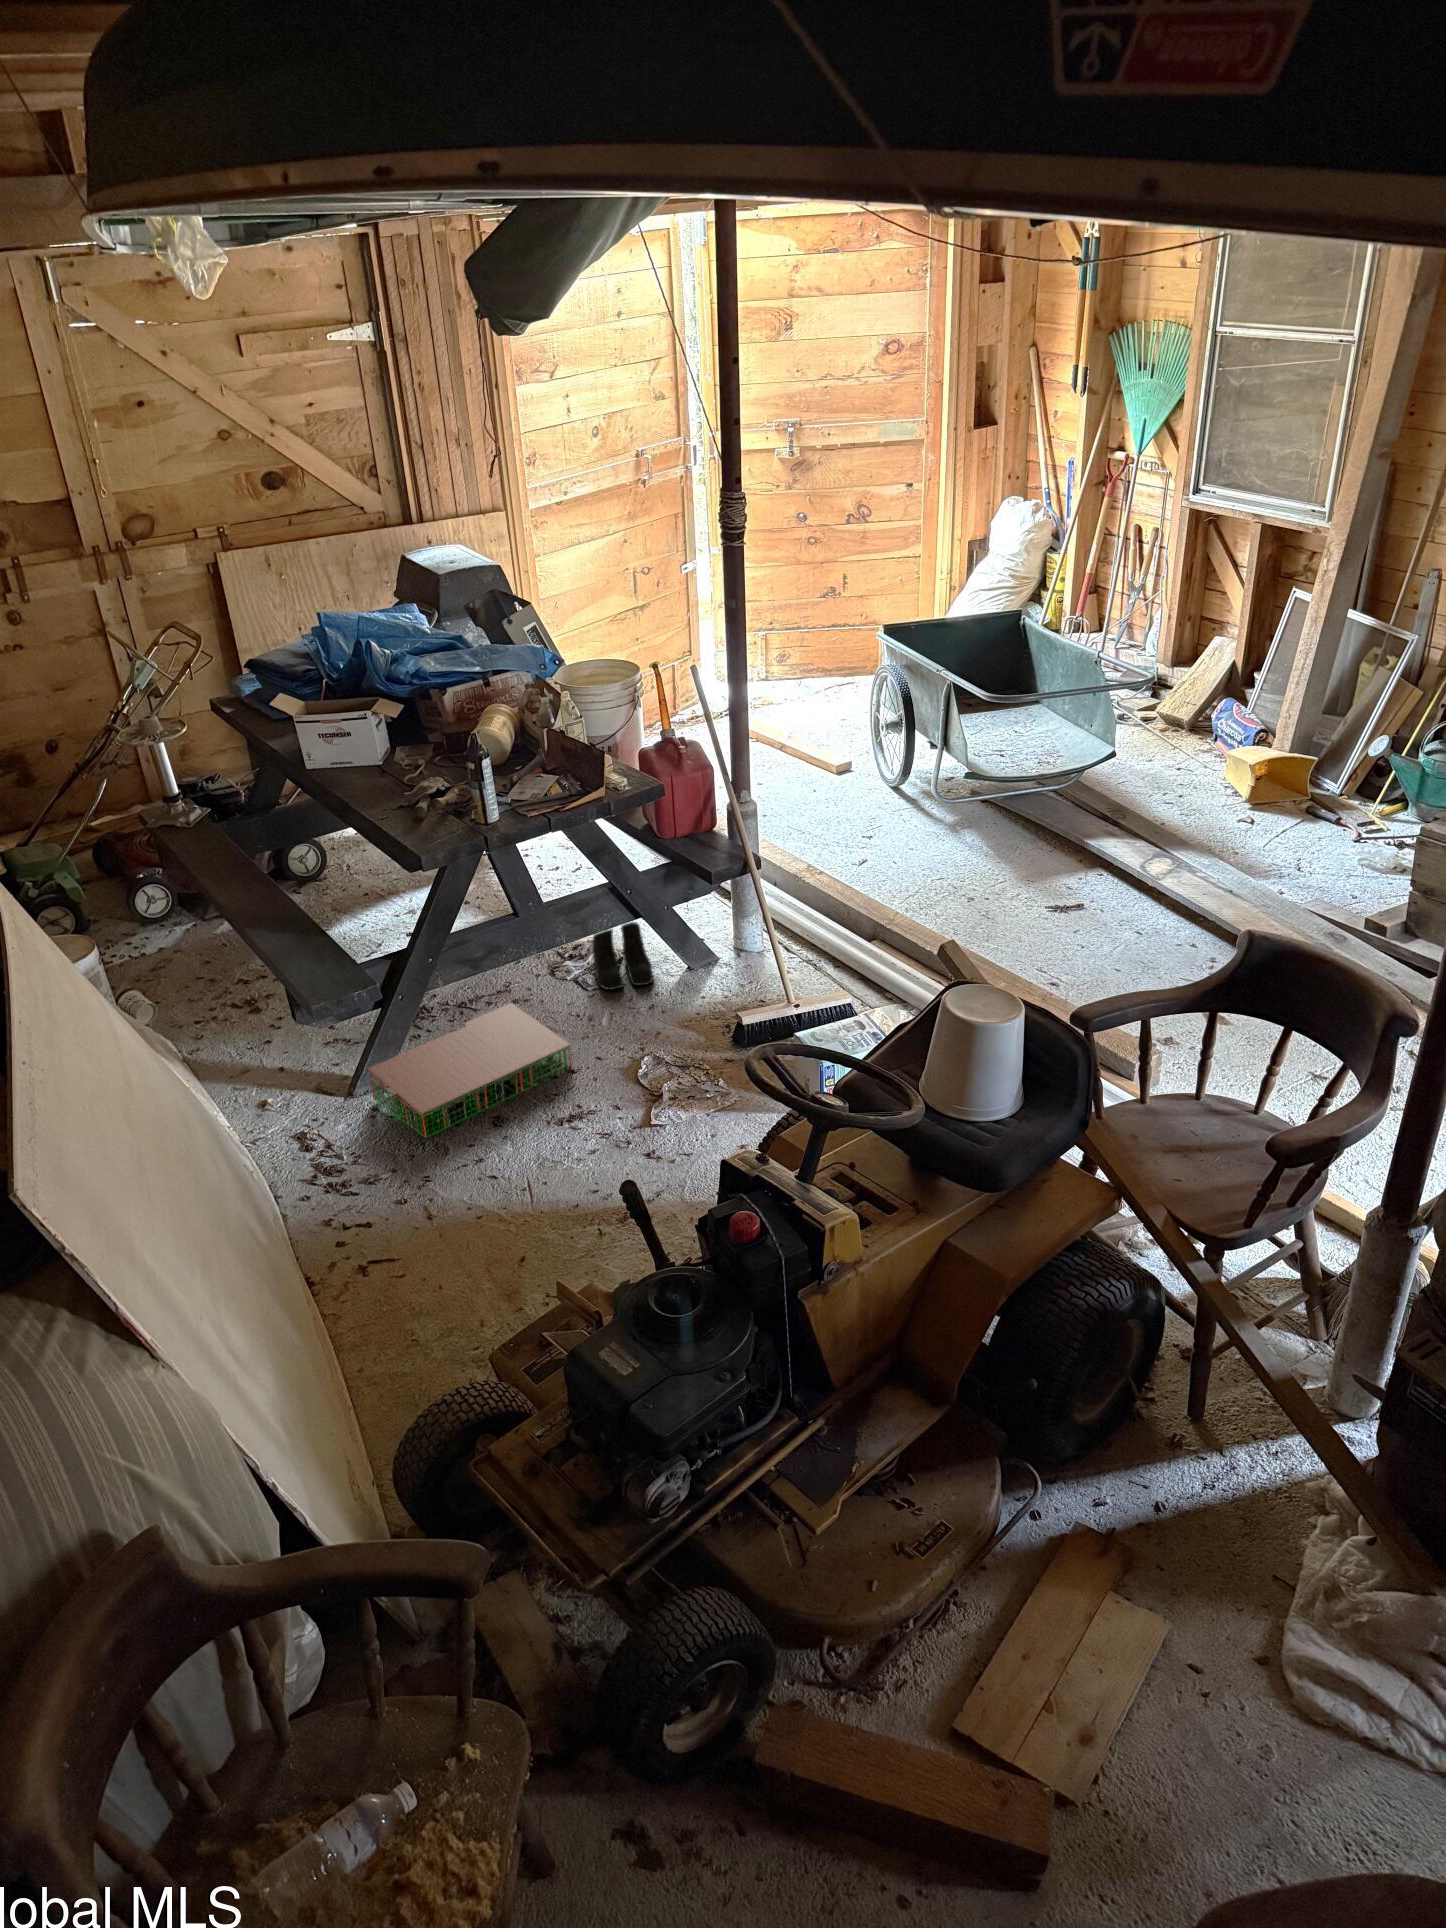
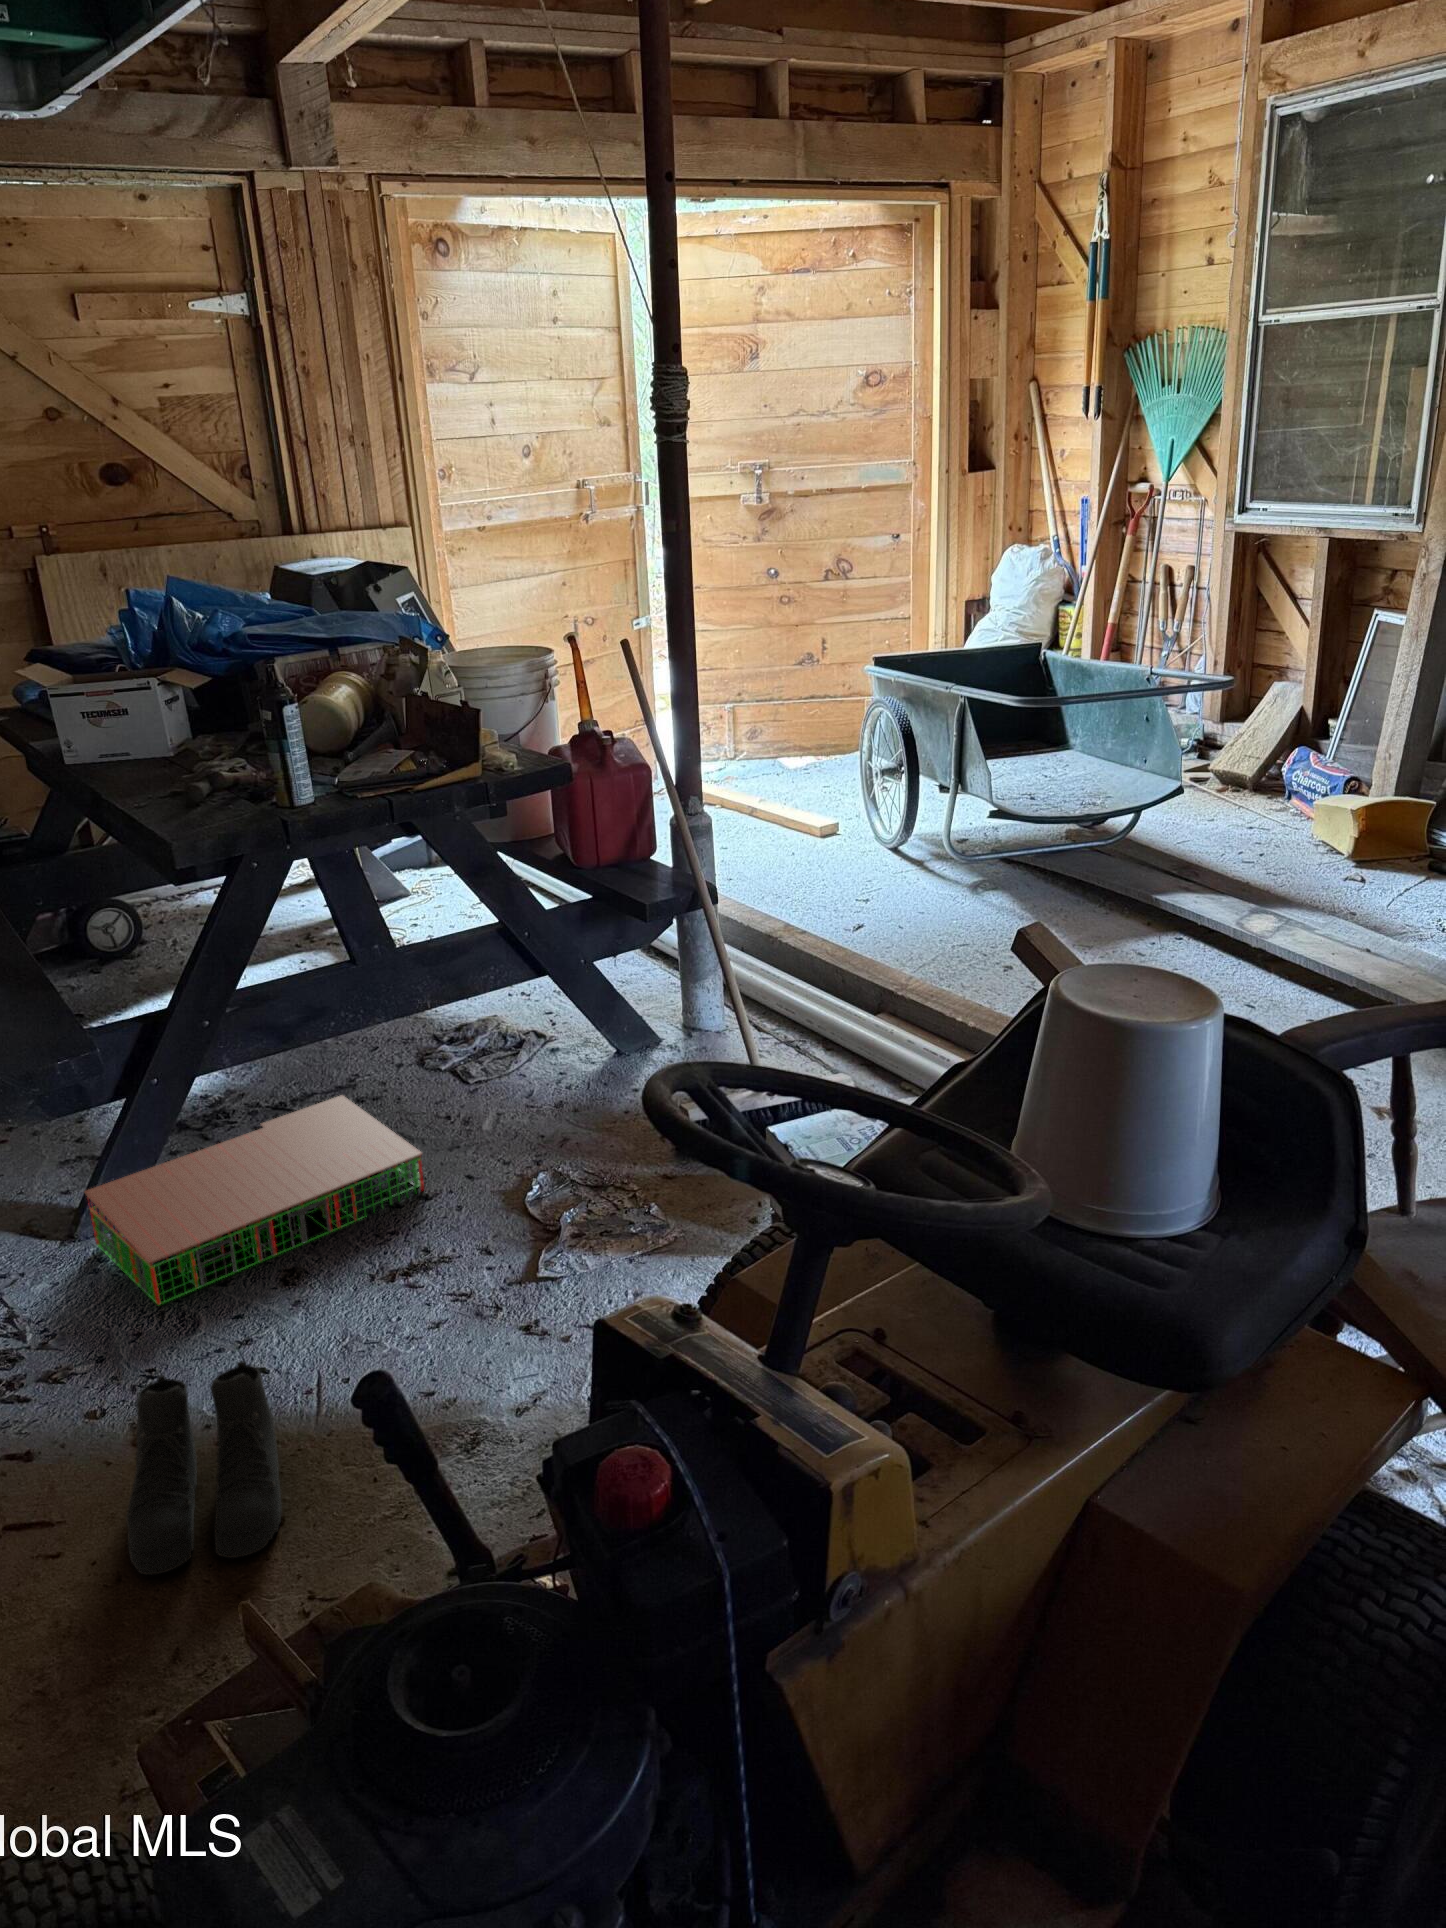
boots: present [593,922,653,990] -> present [126,1361,281,1575]

